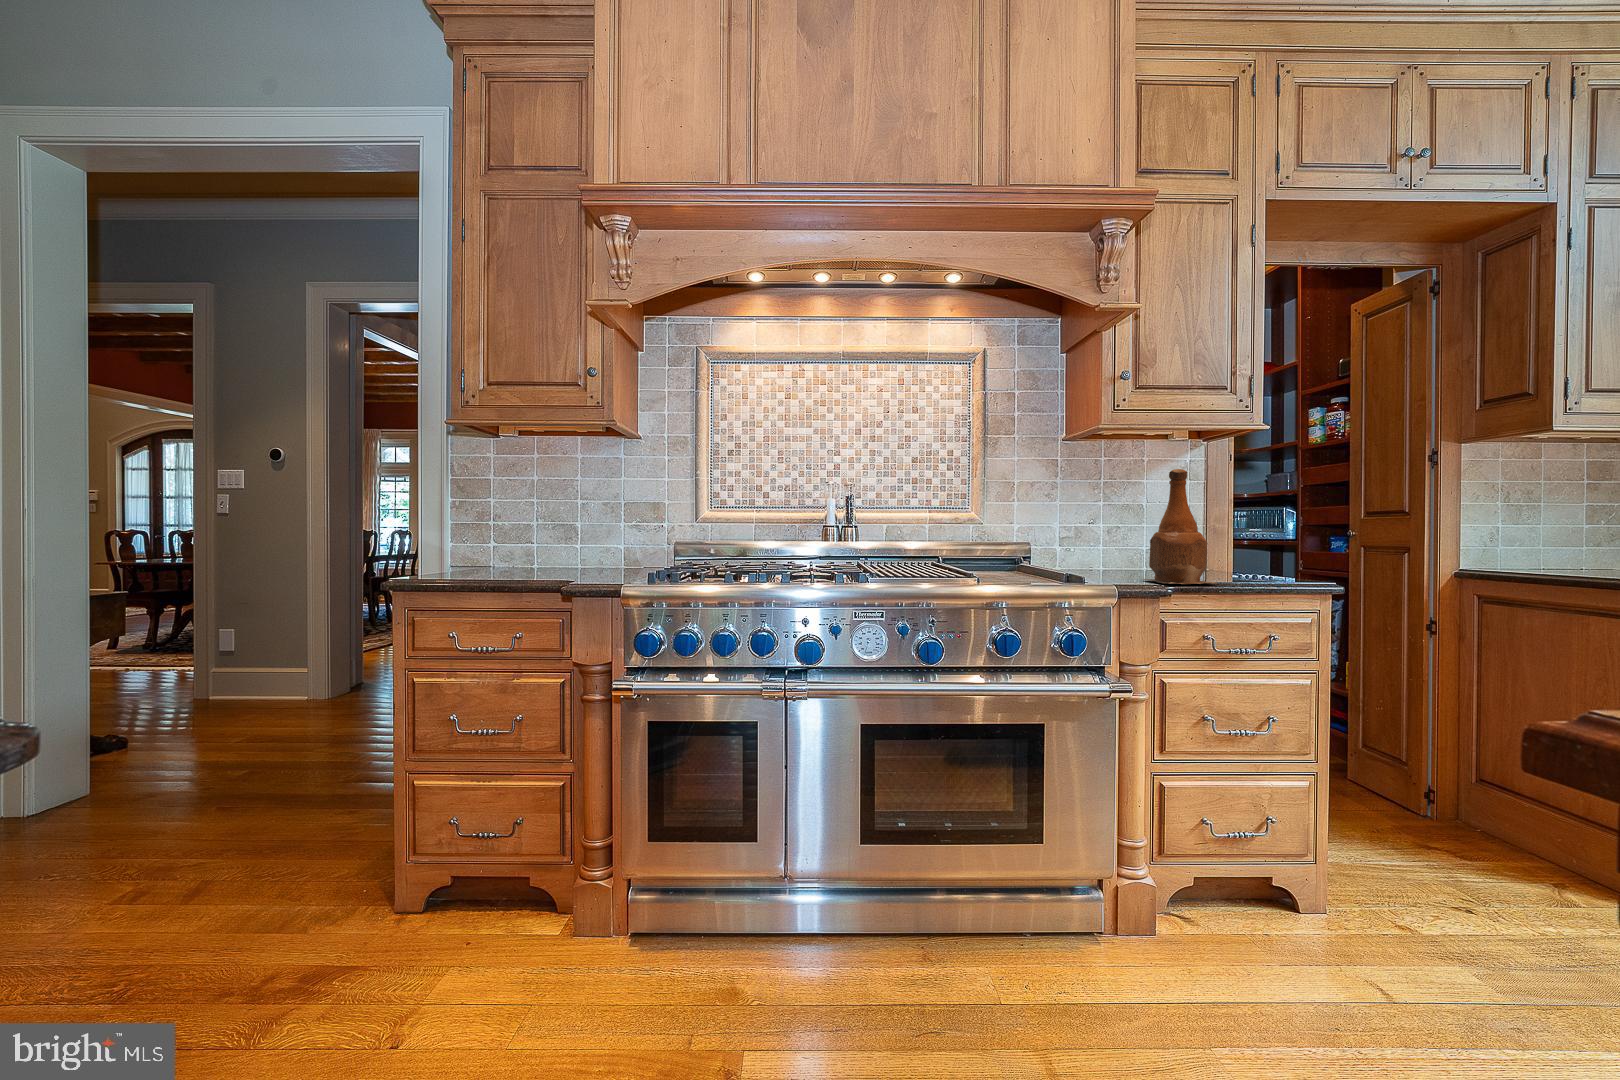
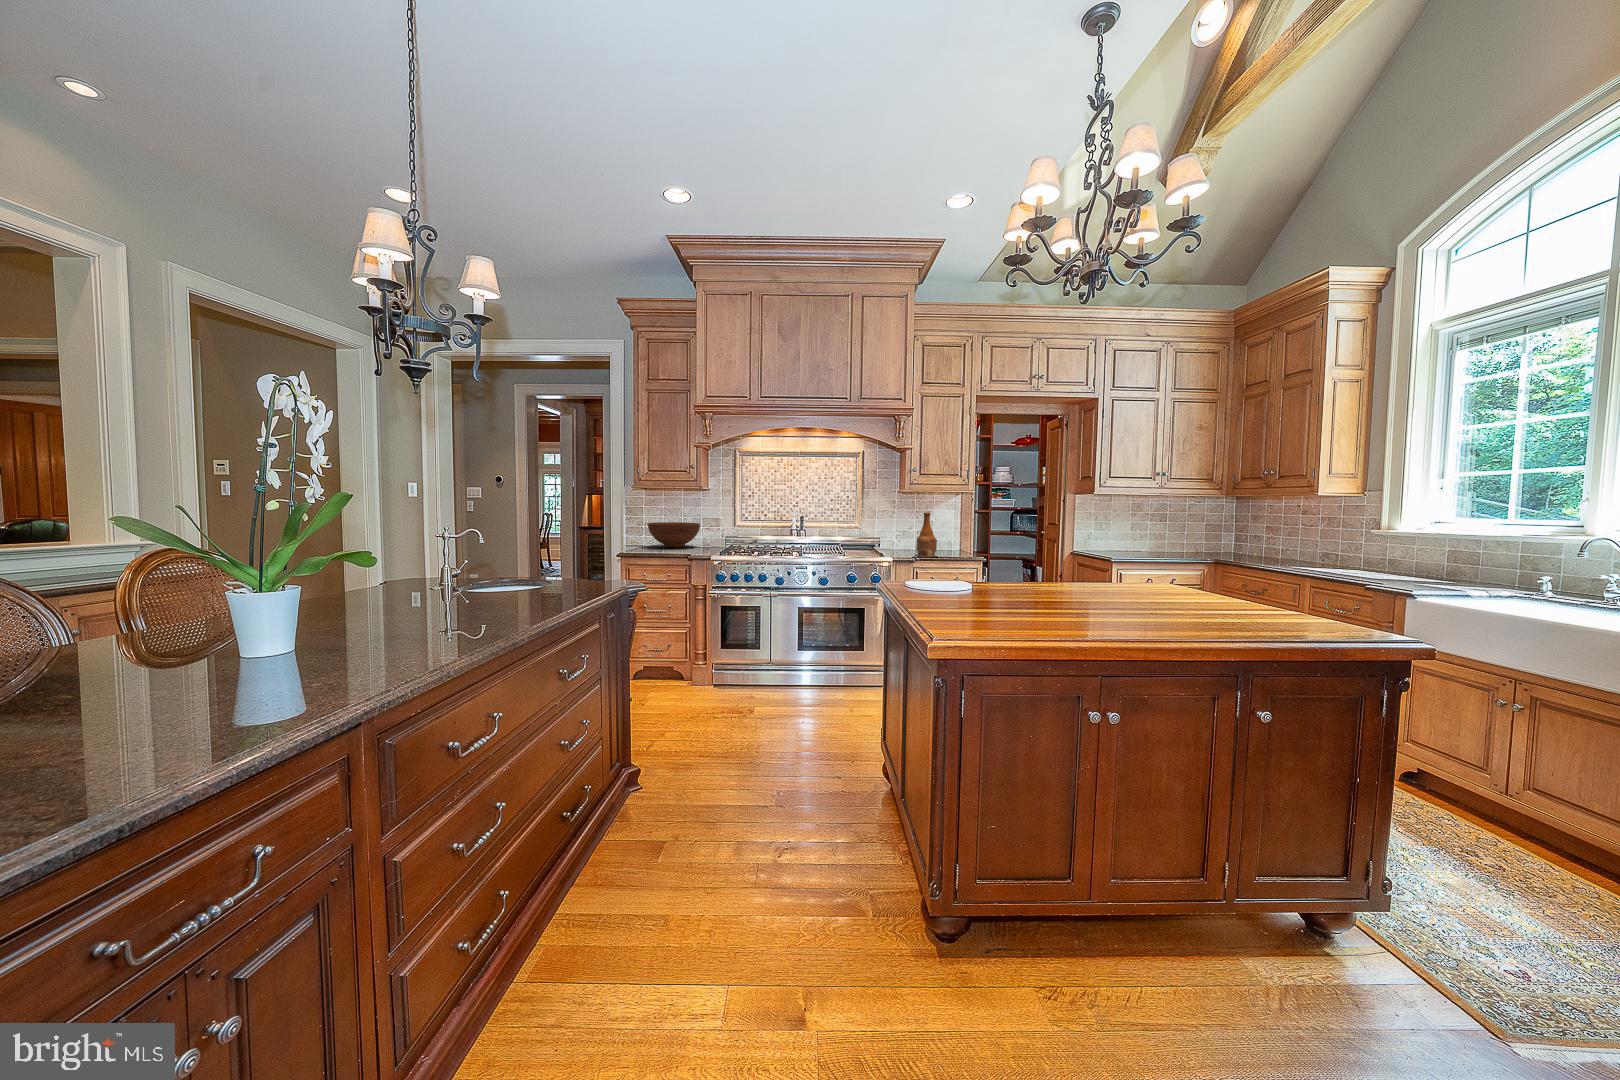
fruit bowl: none [485,513,611,570] -> present [648,522,700,547]

